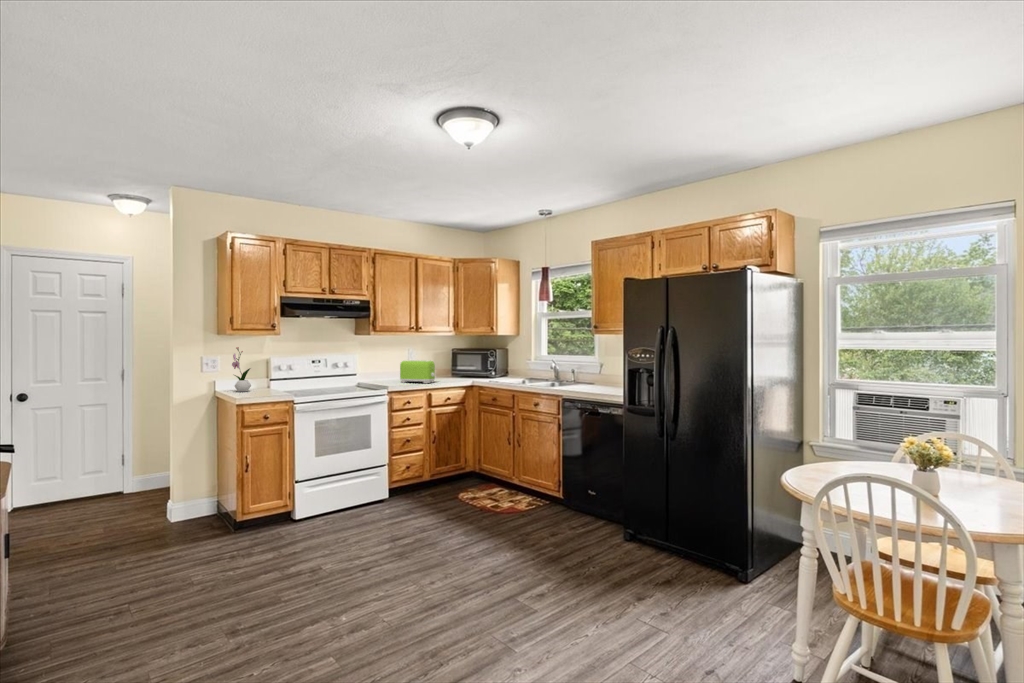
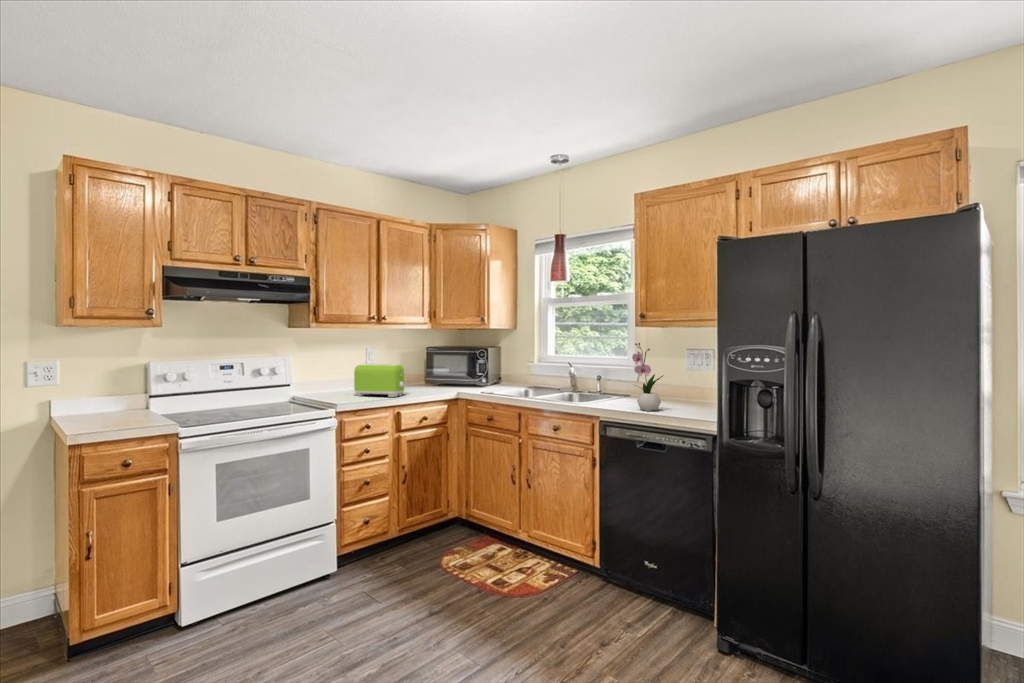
flower arrangement: present [232,347,251,392] -> present [632,343,663,411]

